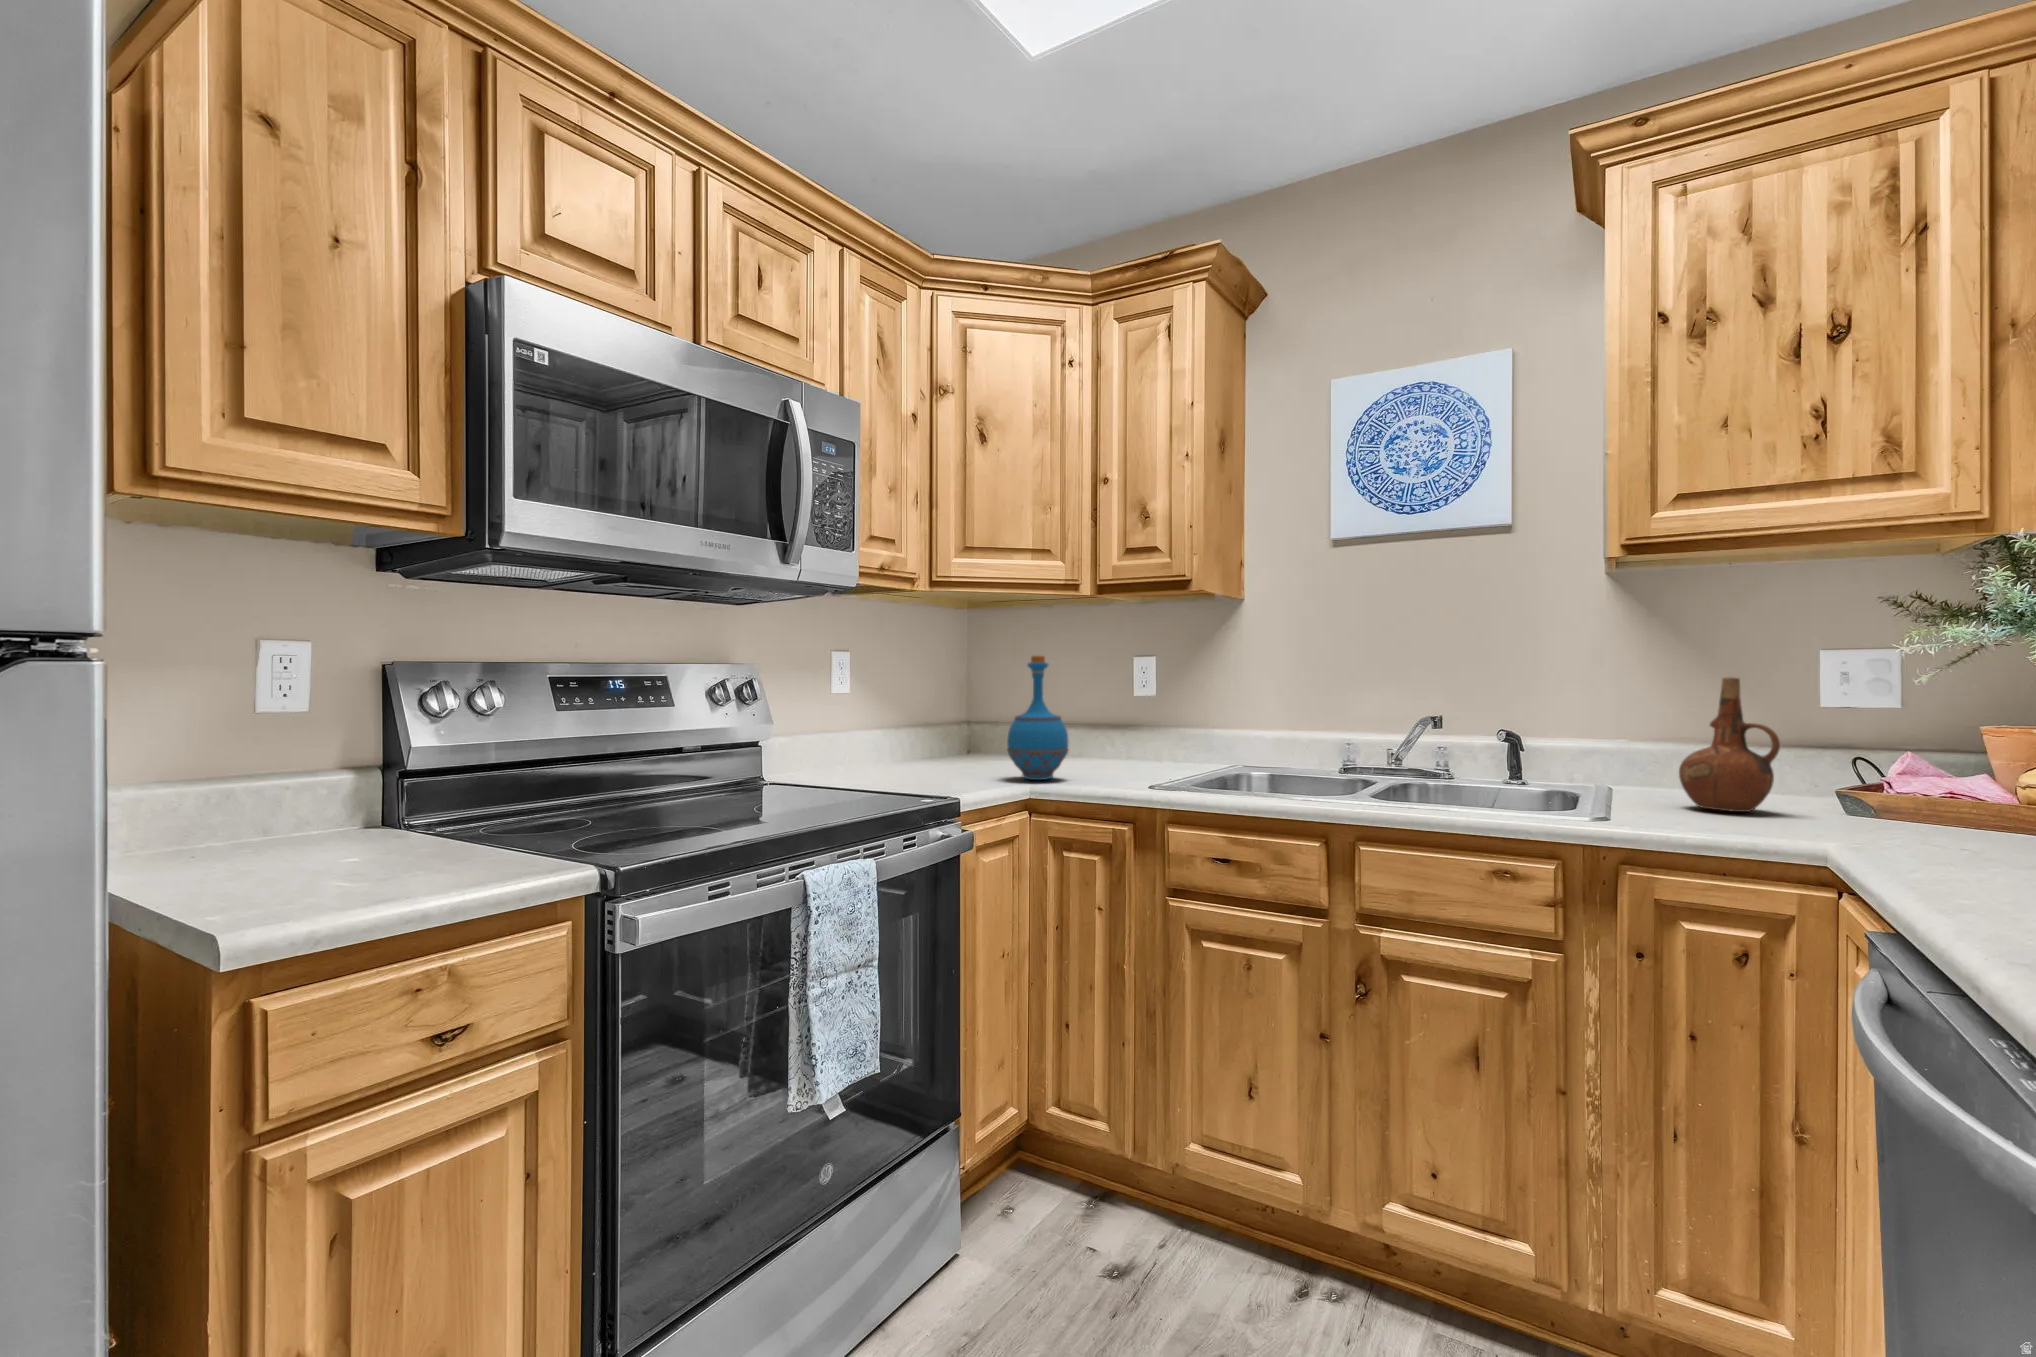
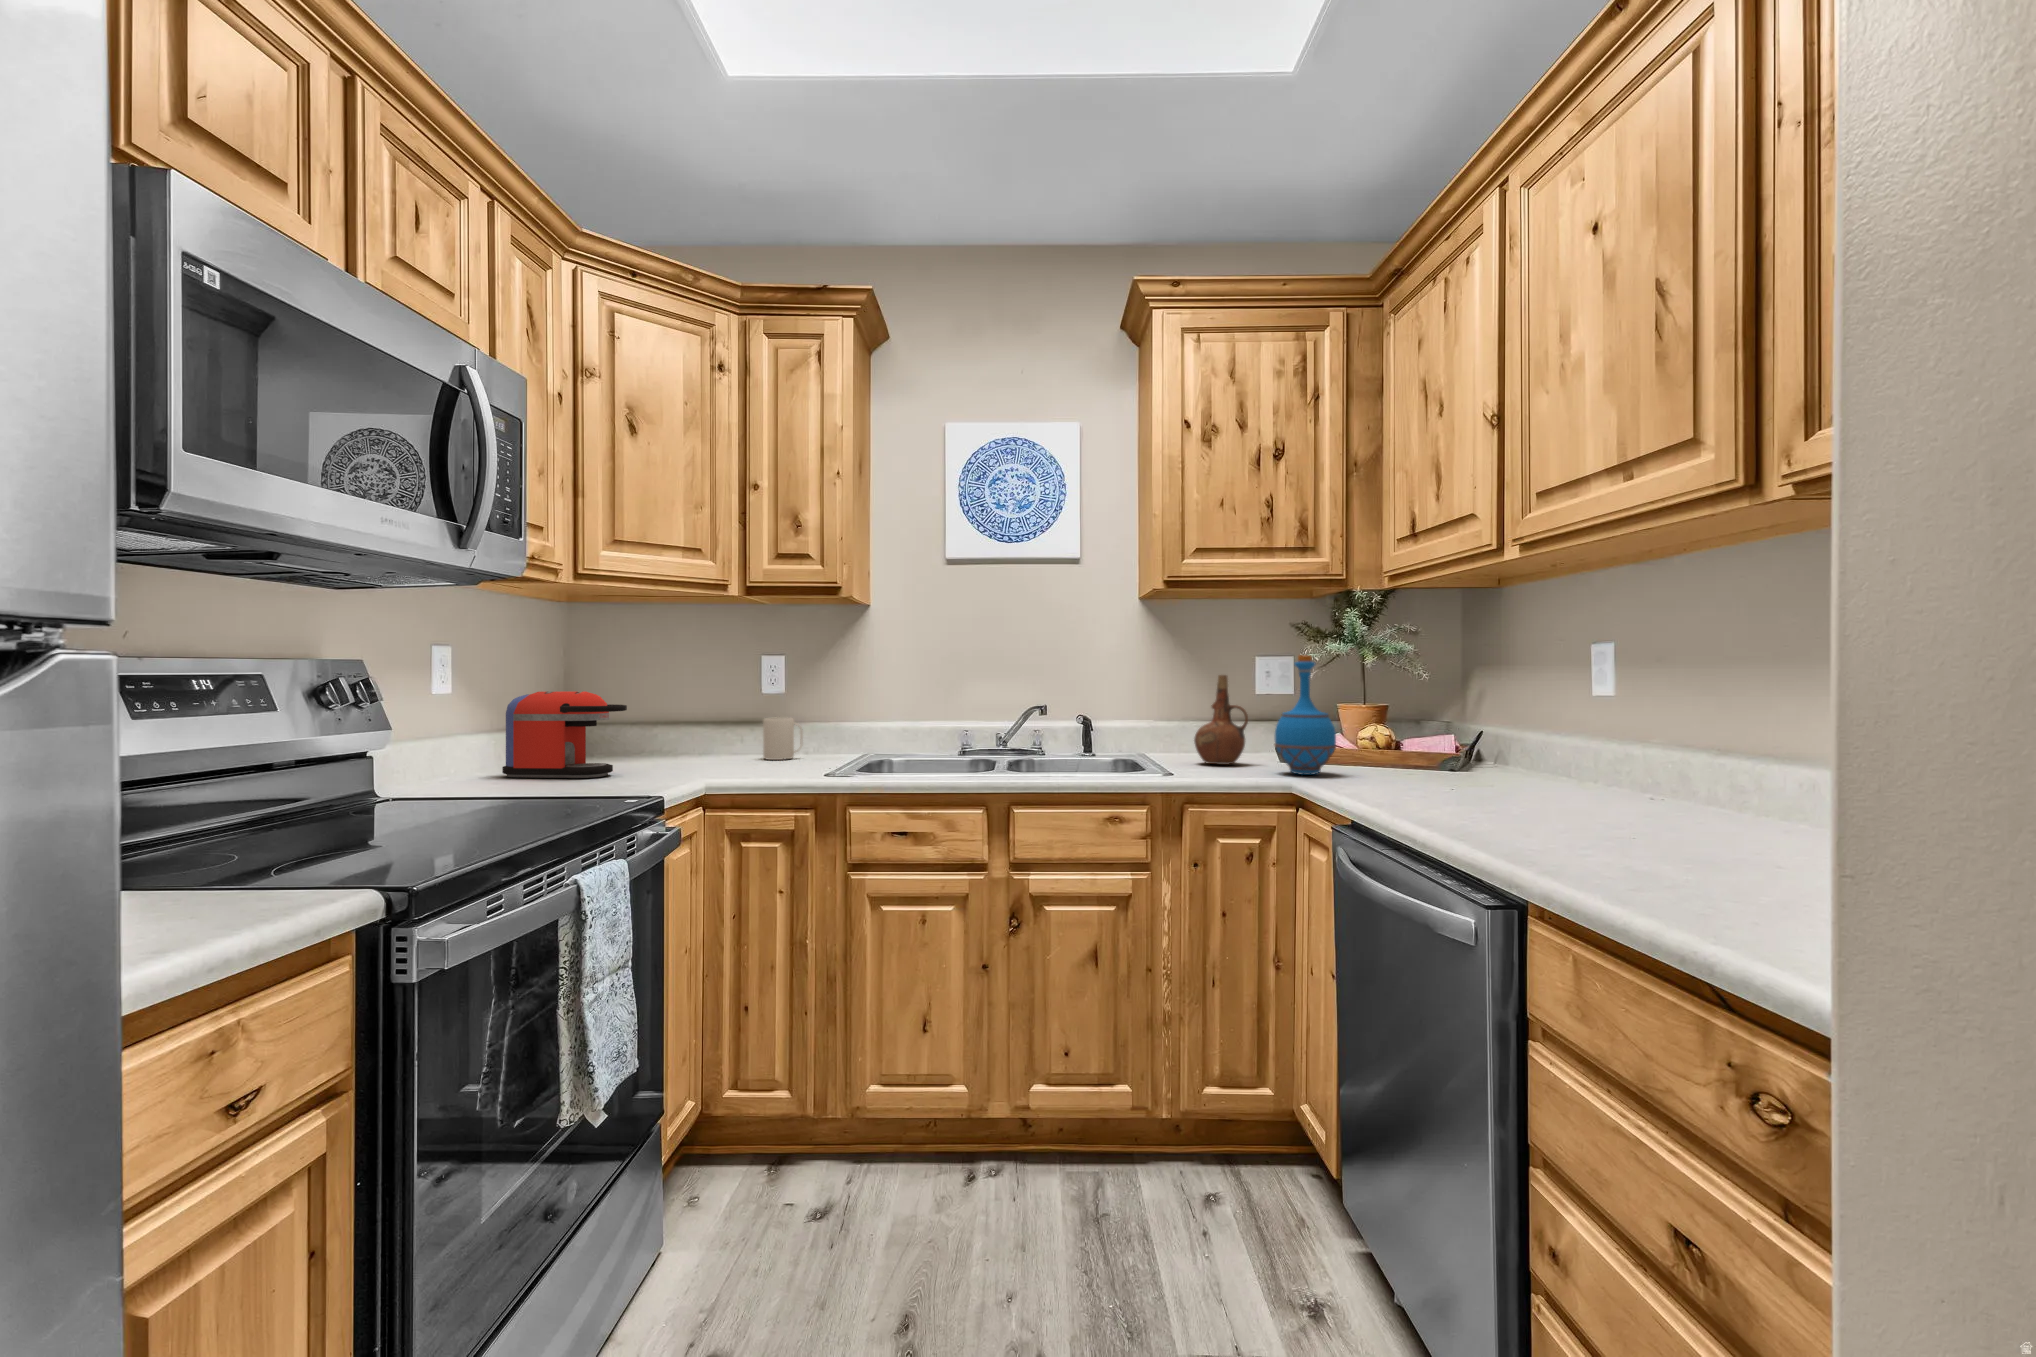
bottle: present [1007,656,1068,780] -> present [1274,655,1336,775]
coffee maker: none [879,692,973,774] -> present [502,692,627,778]
mug: none [1122,722,1162,766] -> present [763,717,803,760]

